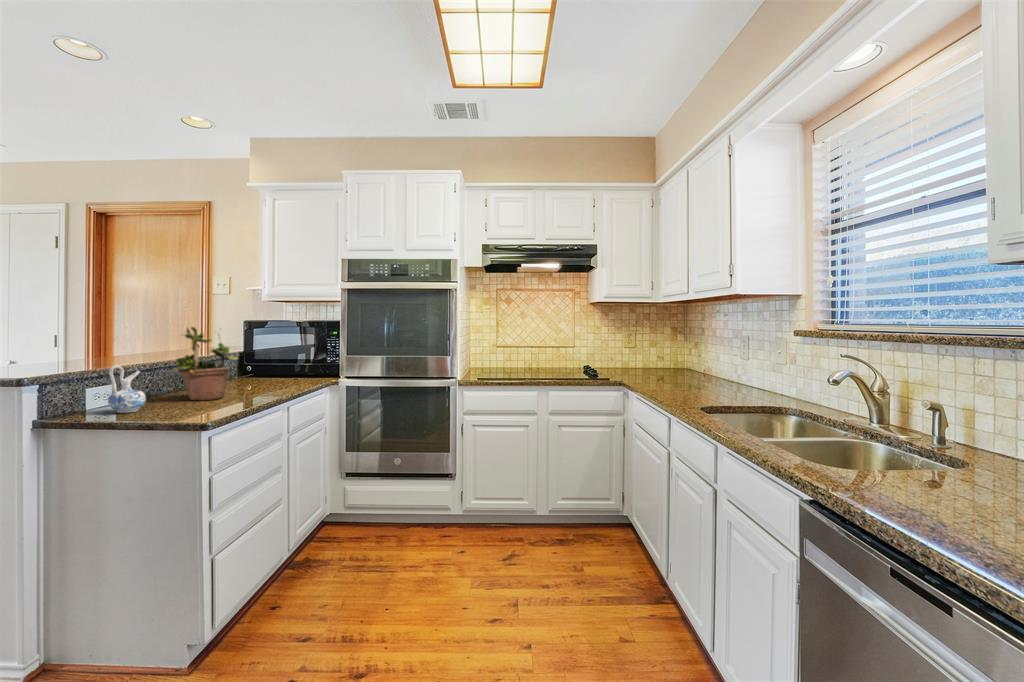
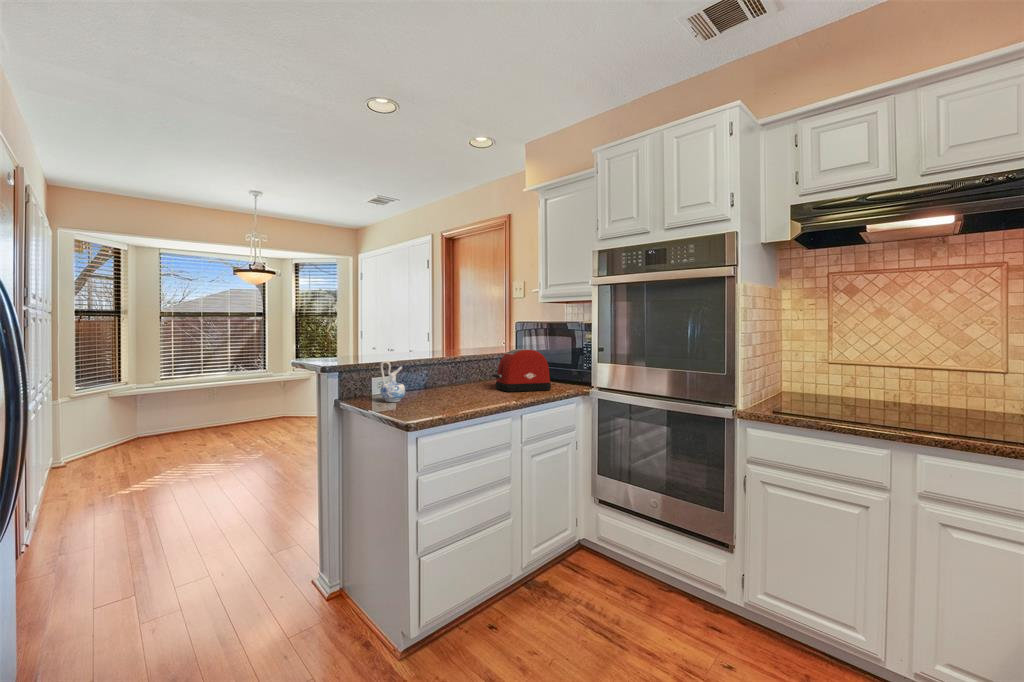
potted plant: present [173,327,239,400] -> none [431,323,486,398]
toaster: none [231,345,296,388] -> present [492,349,551,392]

